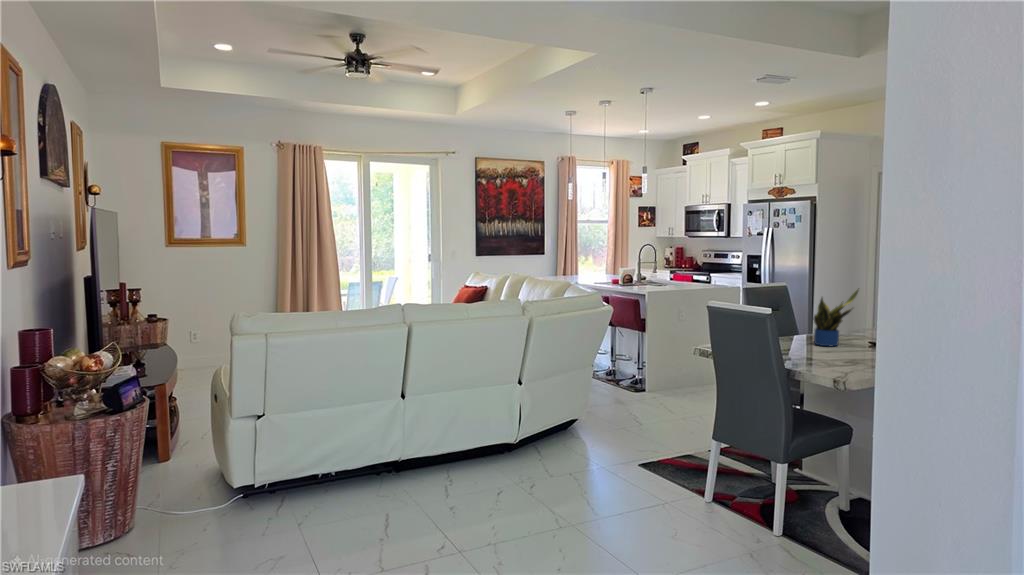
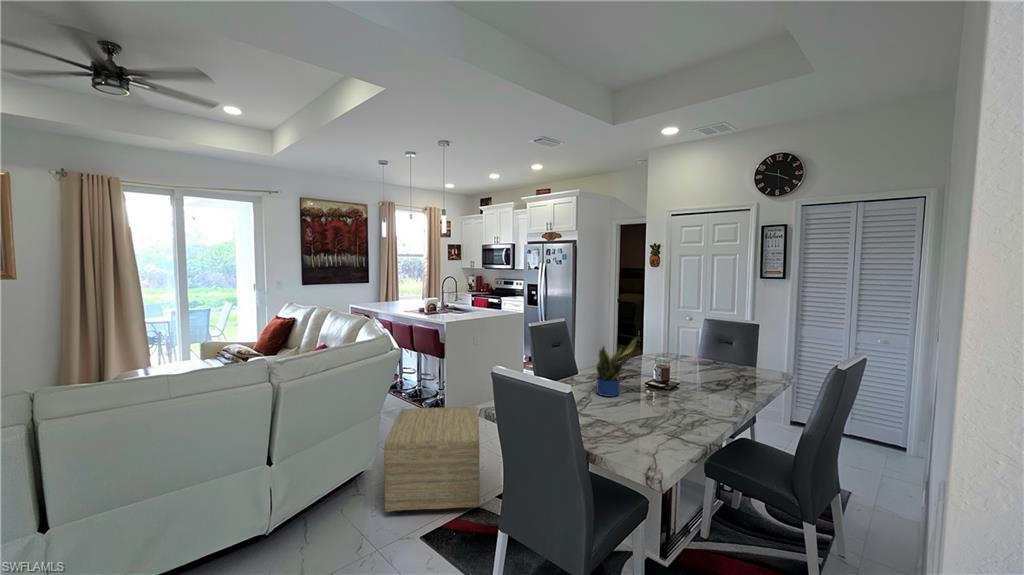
ottoman: none [603,366,693,455] -> present [384,407,480,512]

